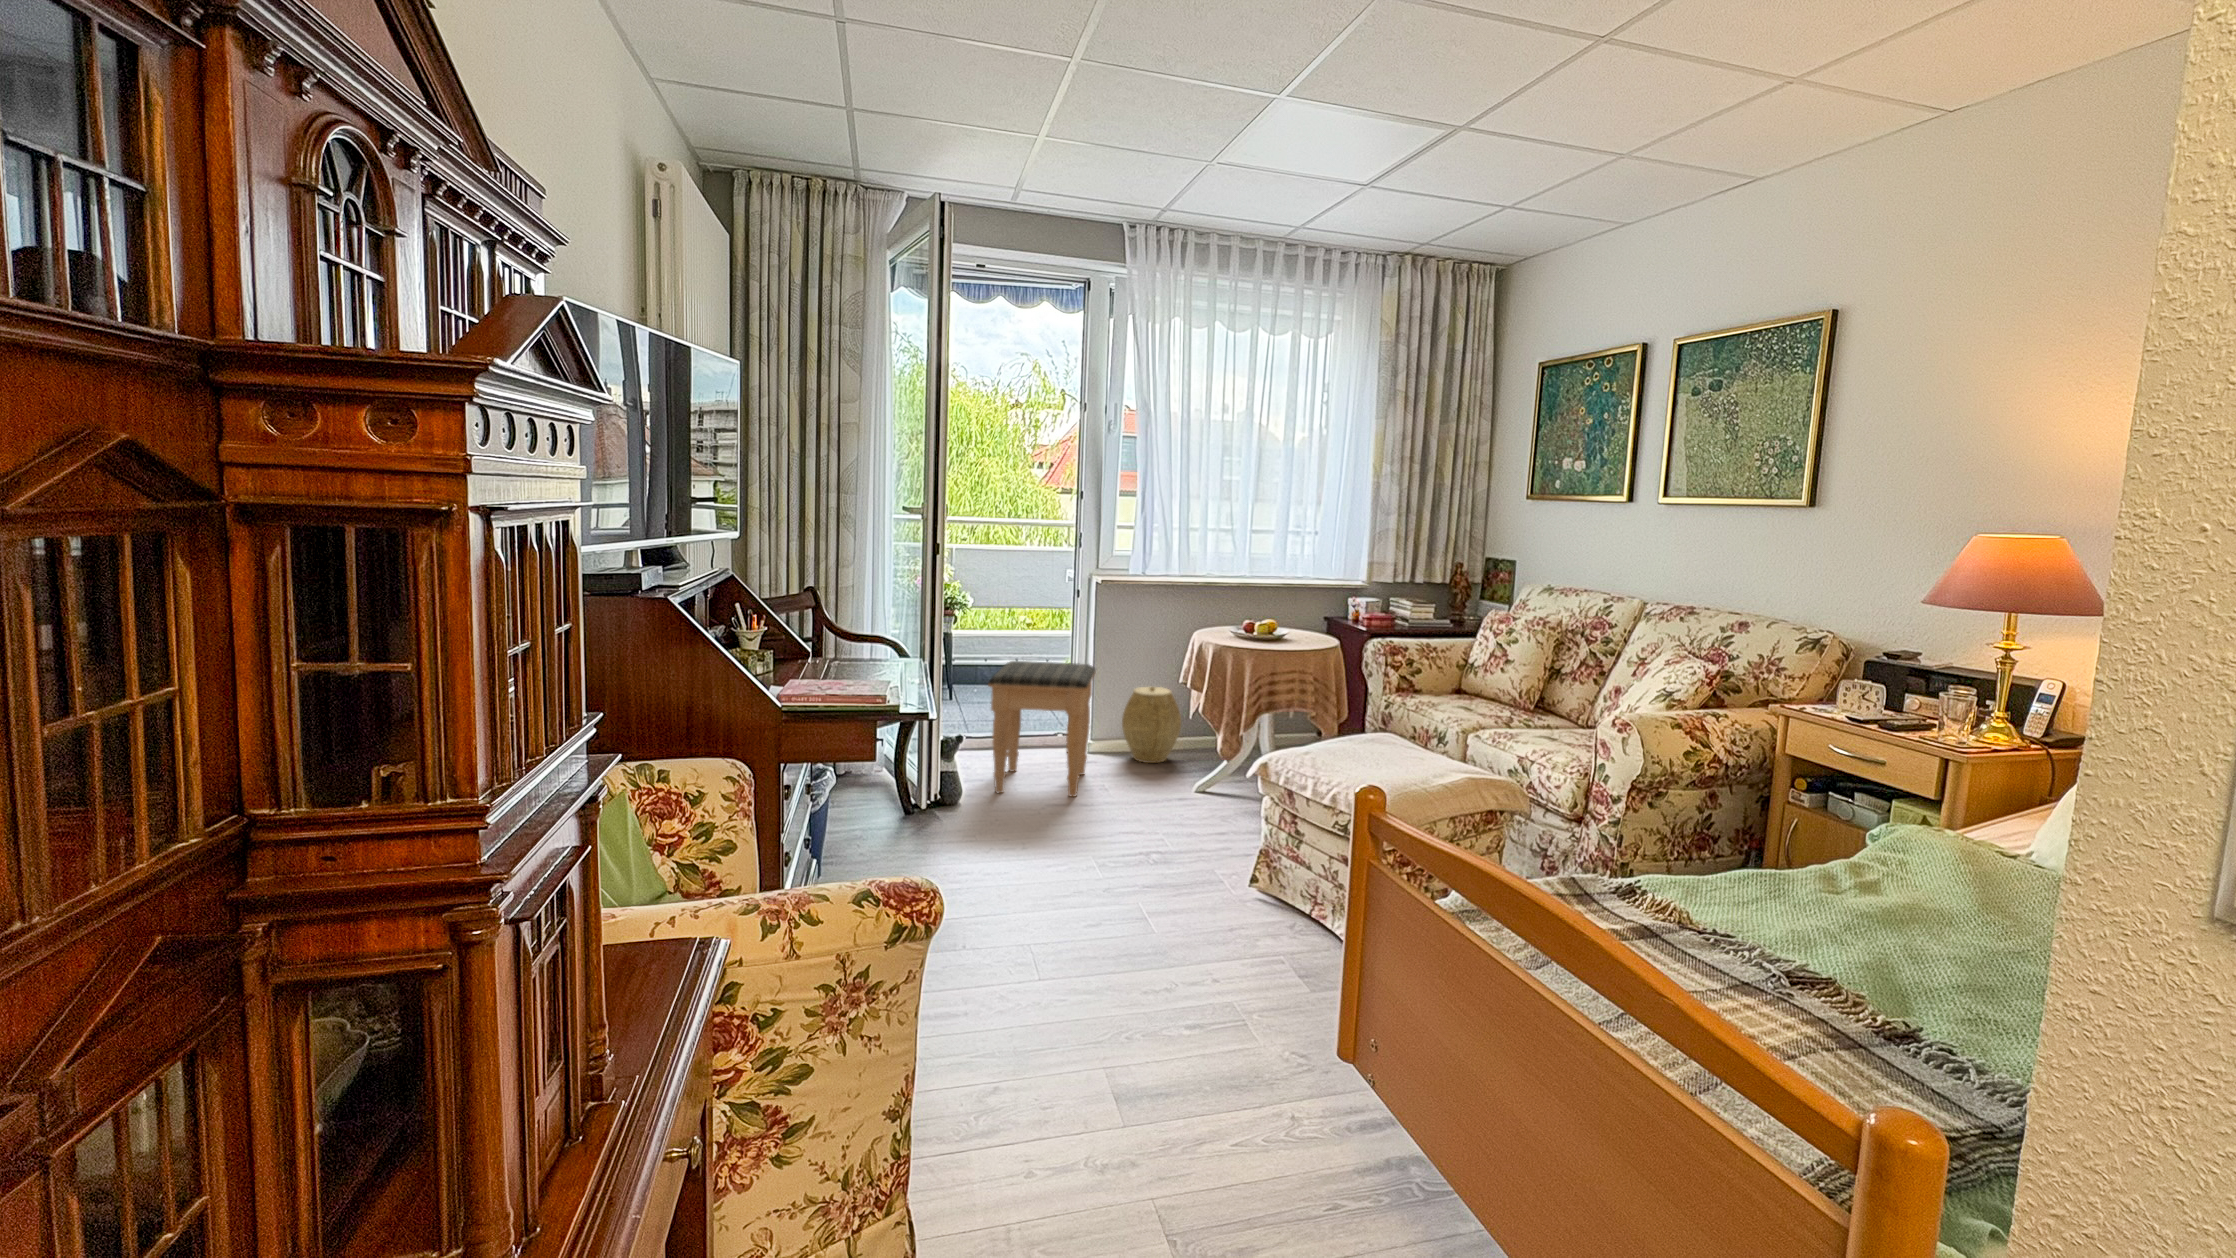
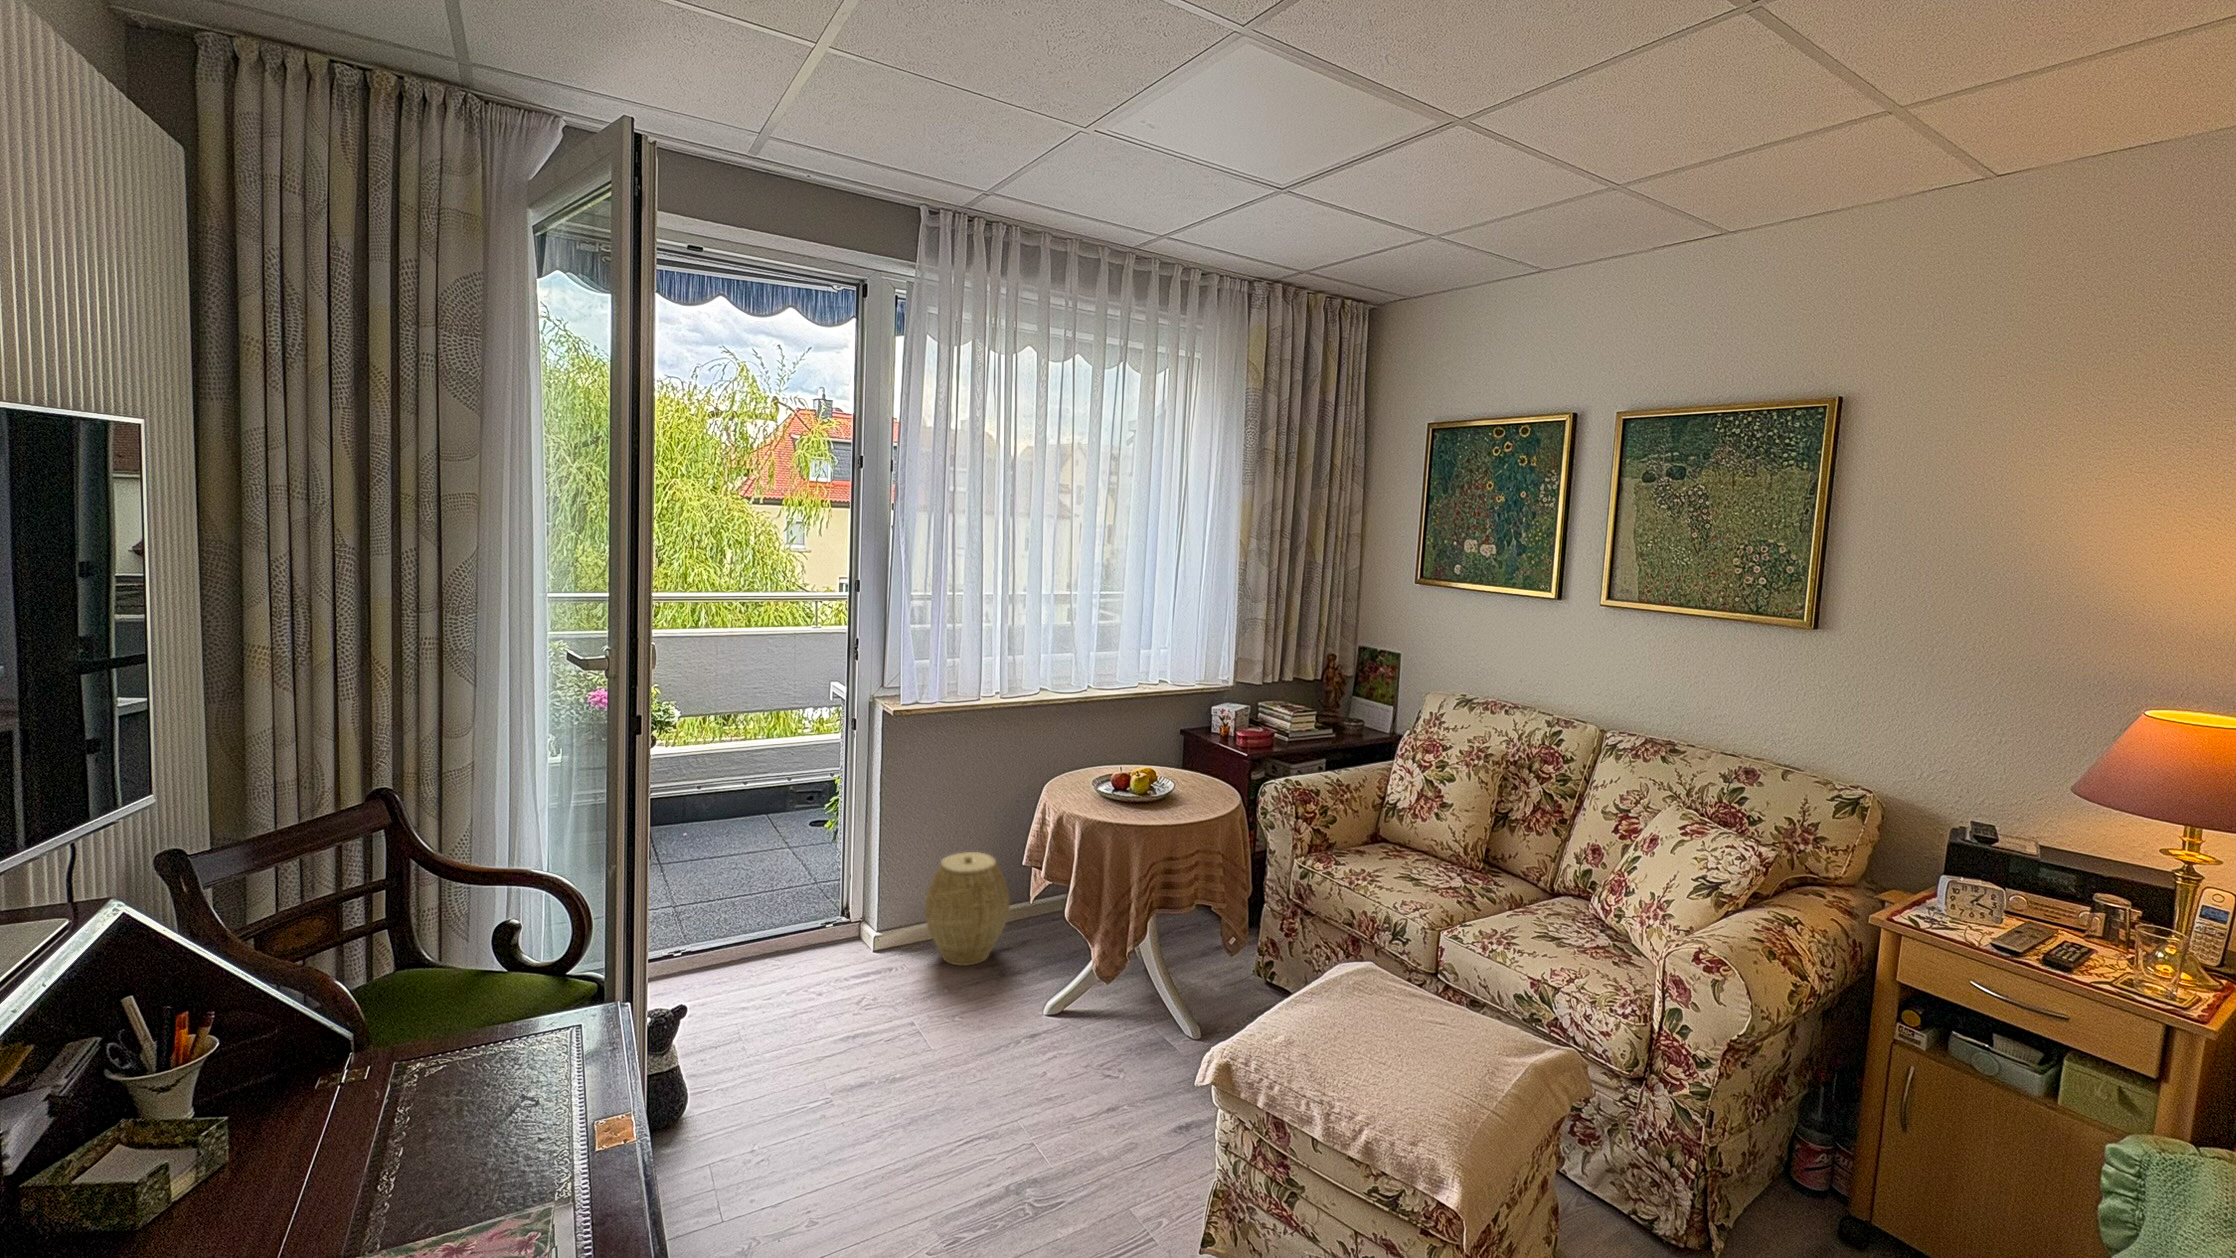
footstool: present [988,661,1096,797] -> none [727,846,893,1081]

